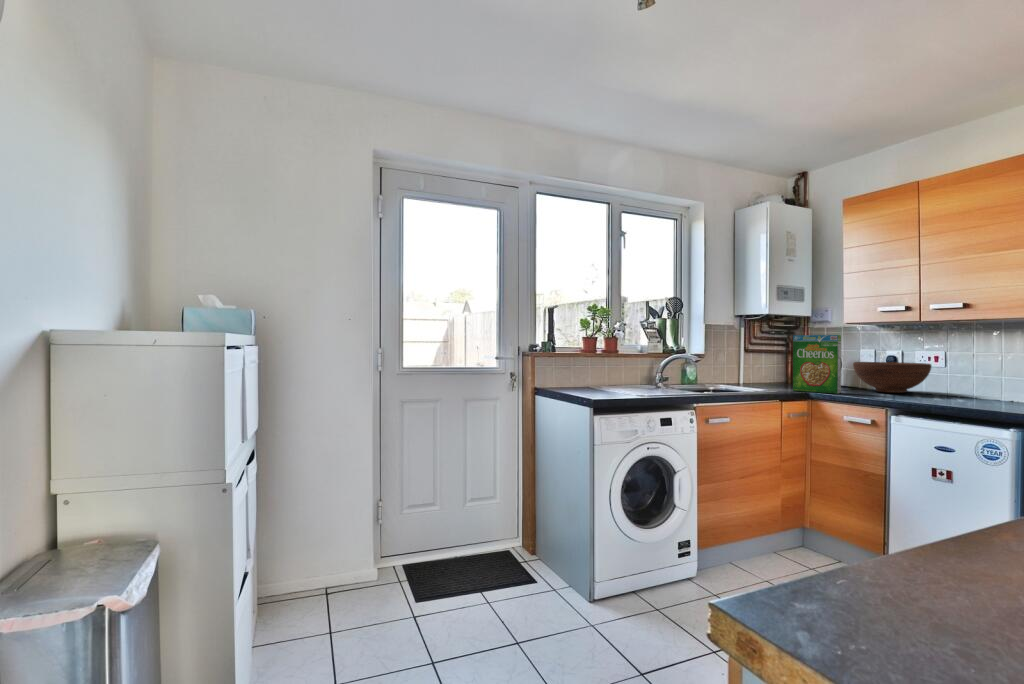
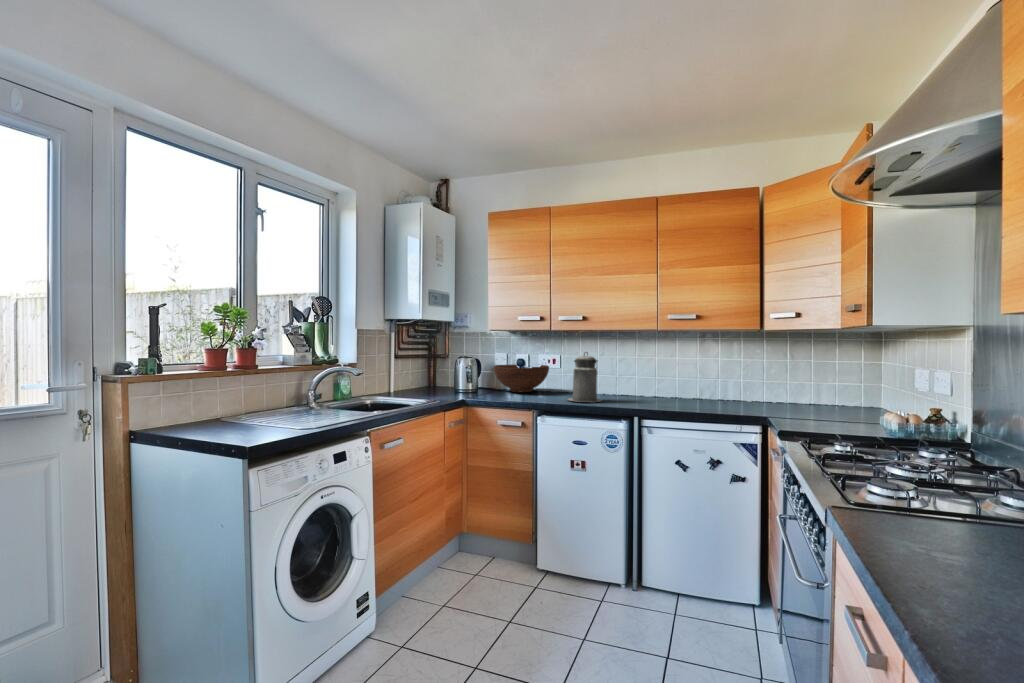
cereal box: present [793,335,841,394] -> none [449,342,489,398]
canister: none [942,346,999,407] -> present [568,352,602,402]

